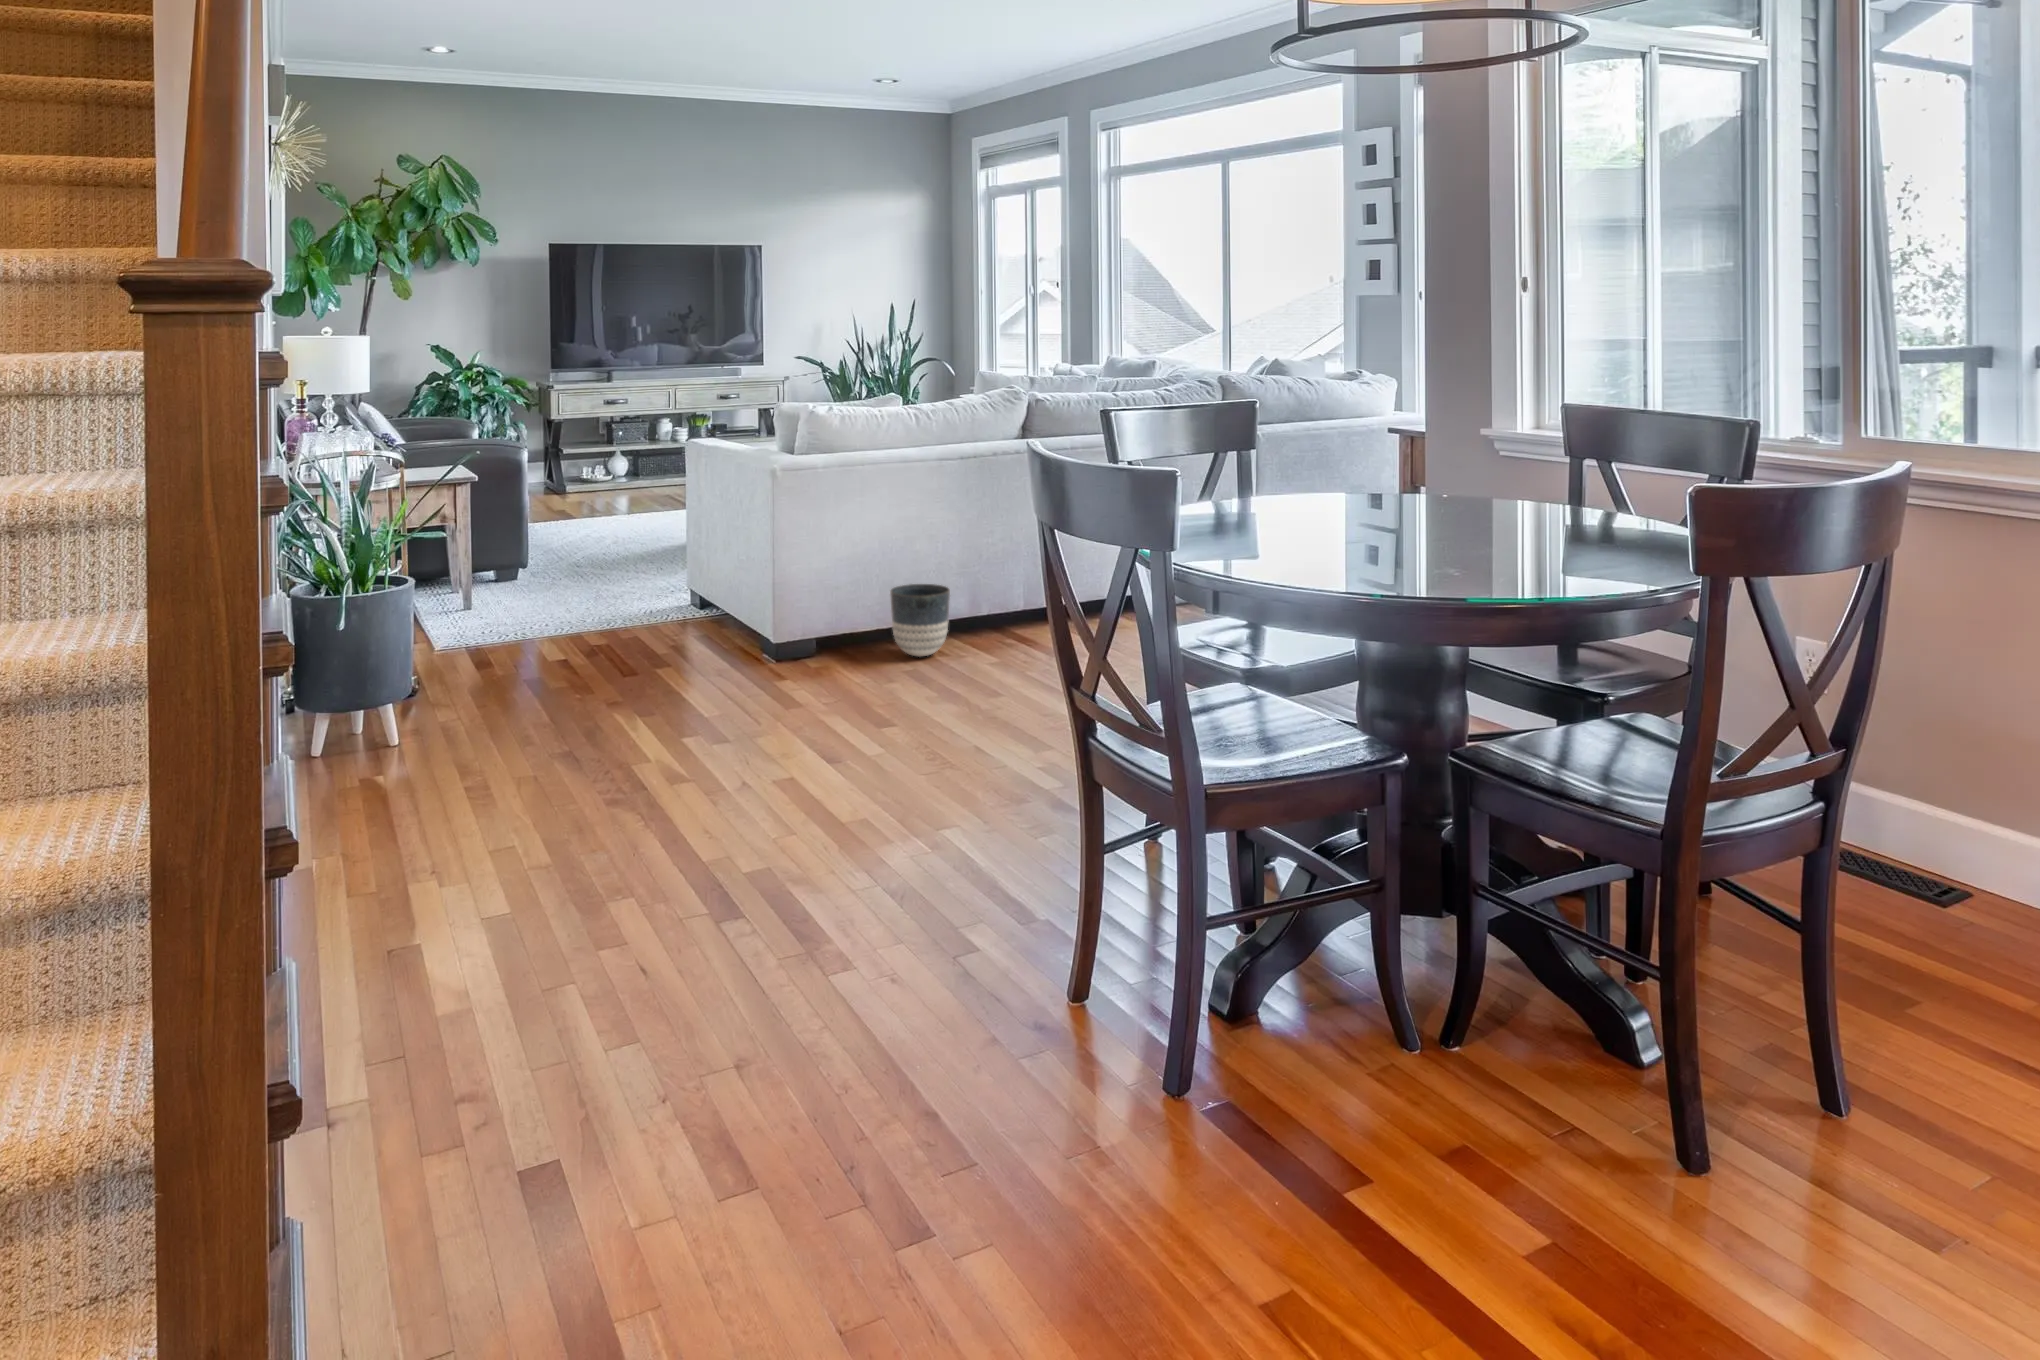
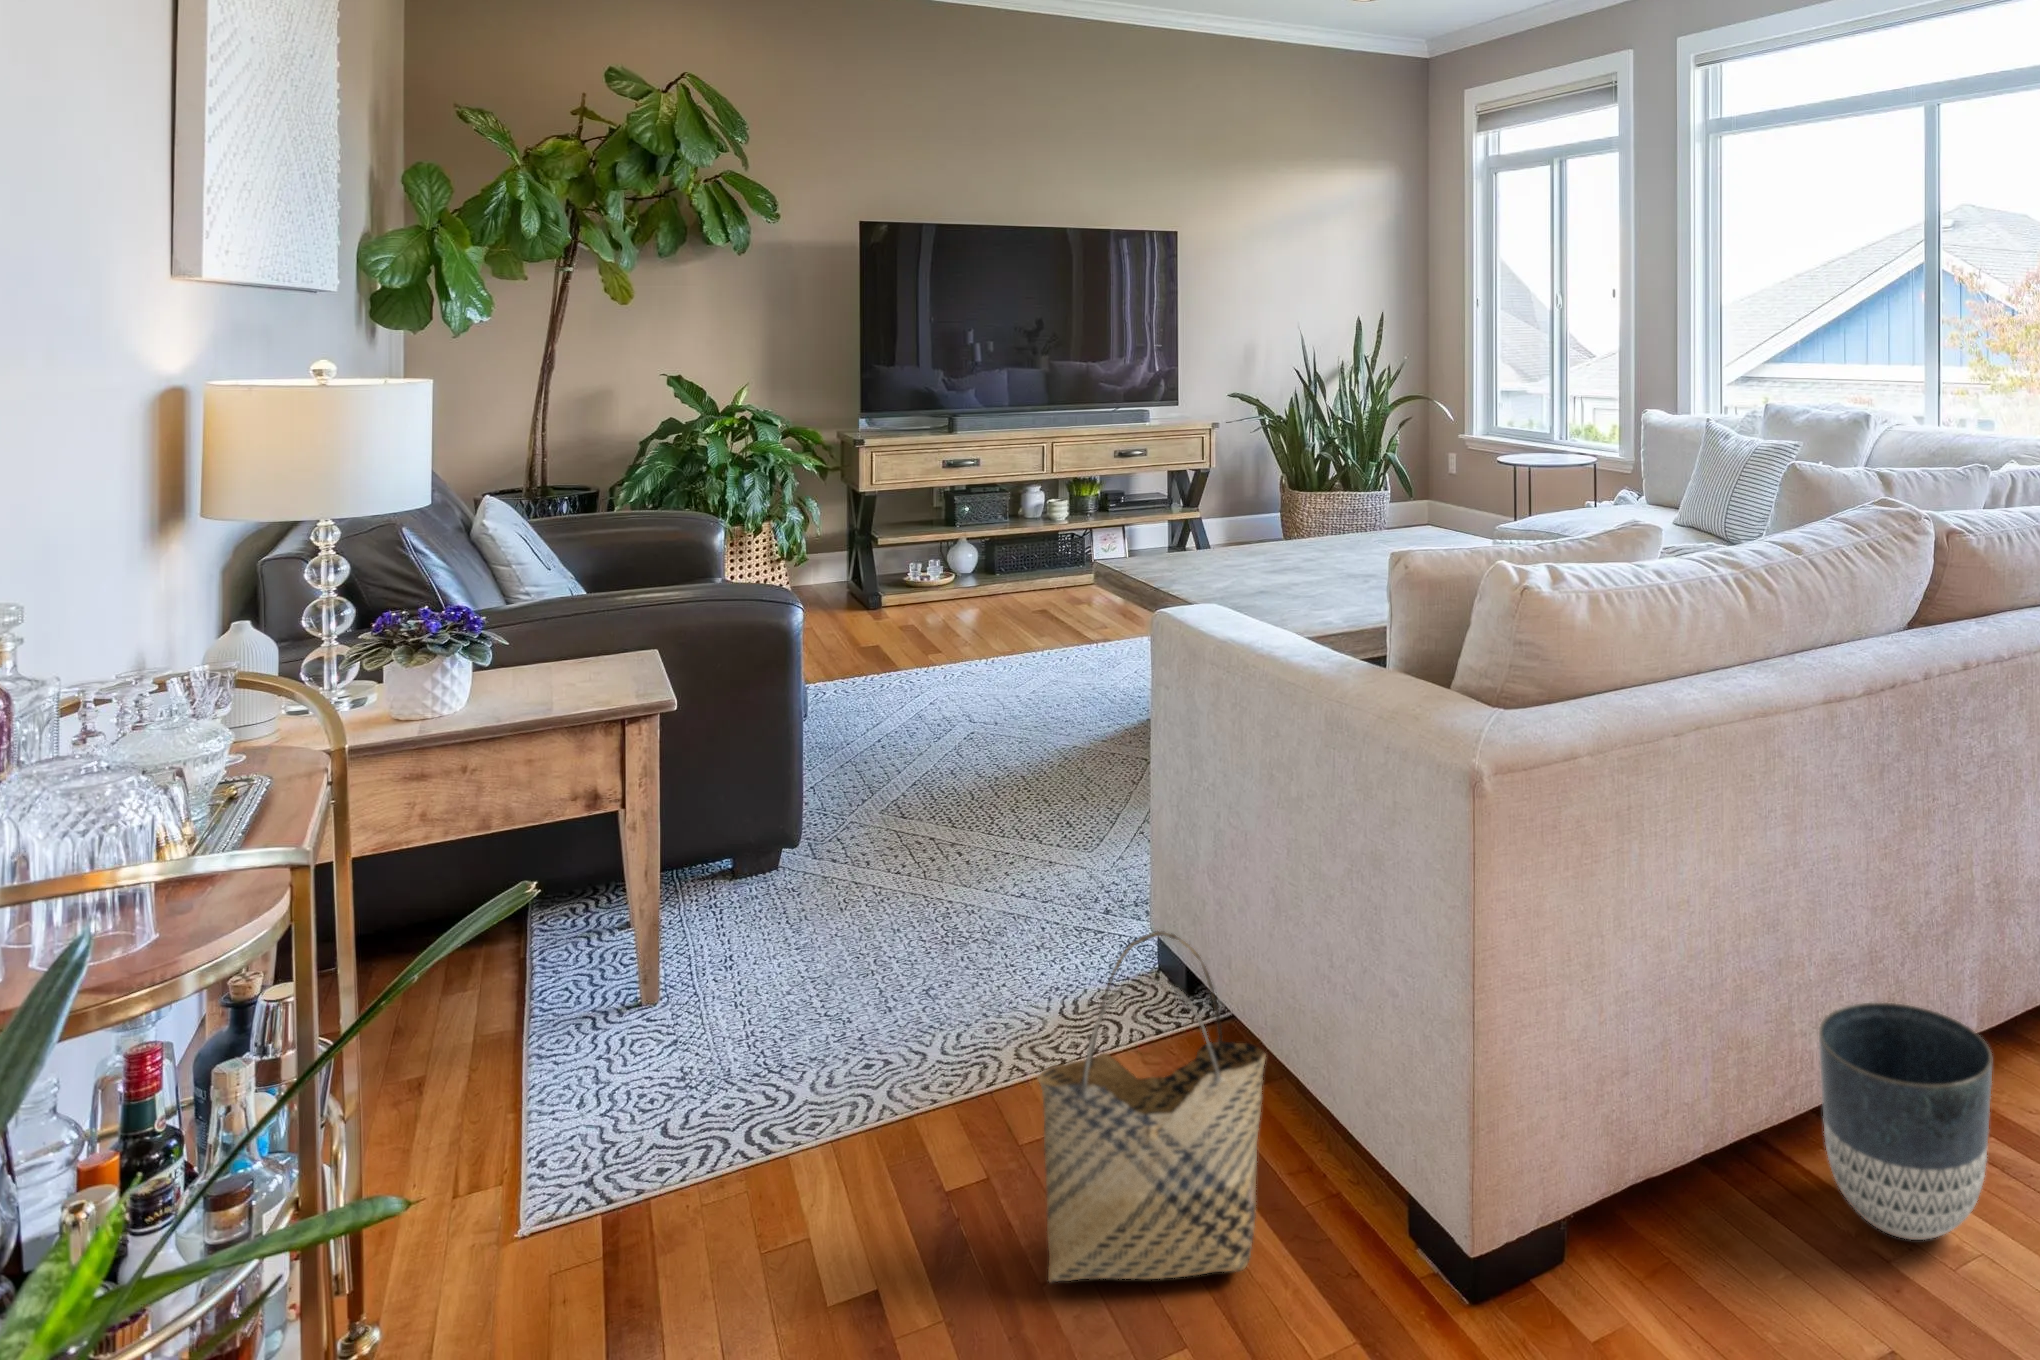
woven basket: none [612,548,692,657] -> present [1038,931,1266,1282]

